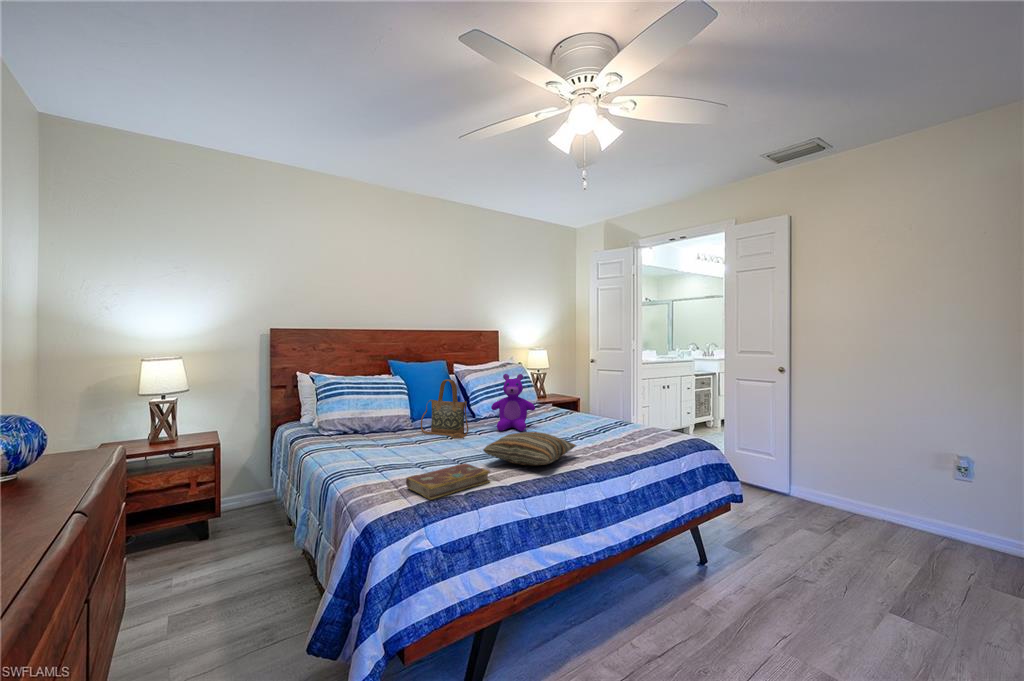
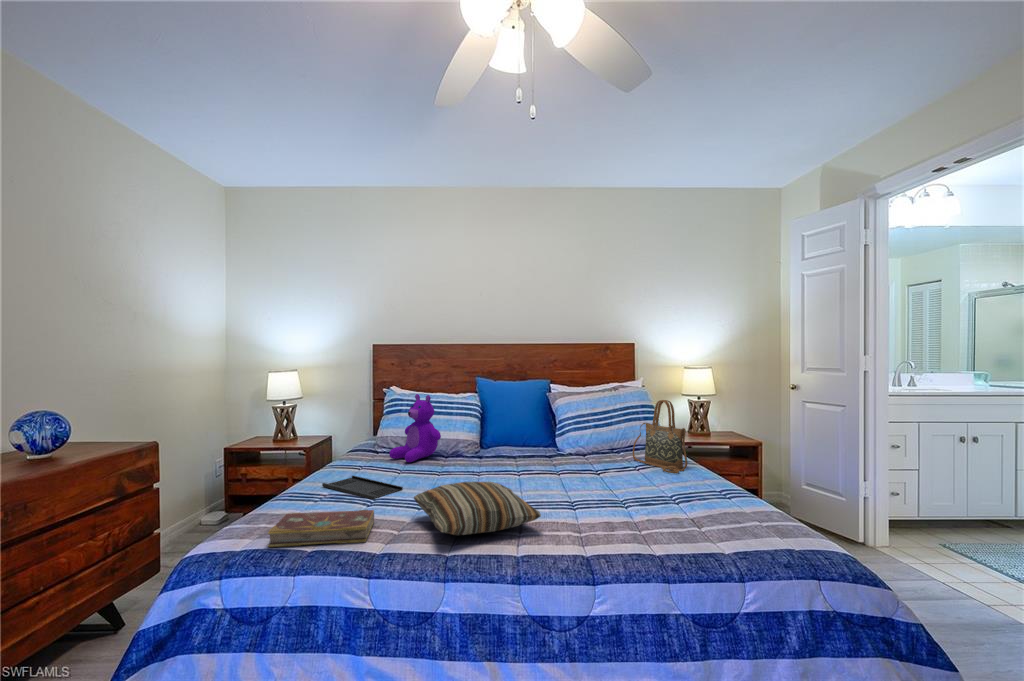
teddy bear: present [491,374,535,431] -> present [389,394,441,462]
handbag: present [421,379,468,439] -> present [633,400,687,473]
tray: none [352,452,428,464] -> present [322,476,403,500]

